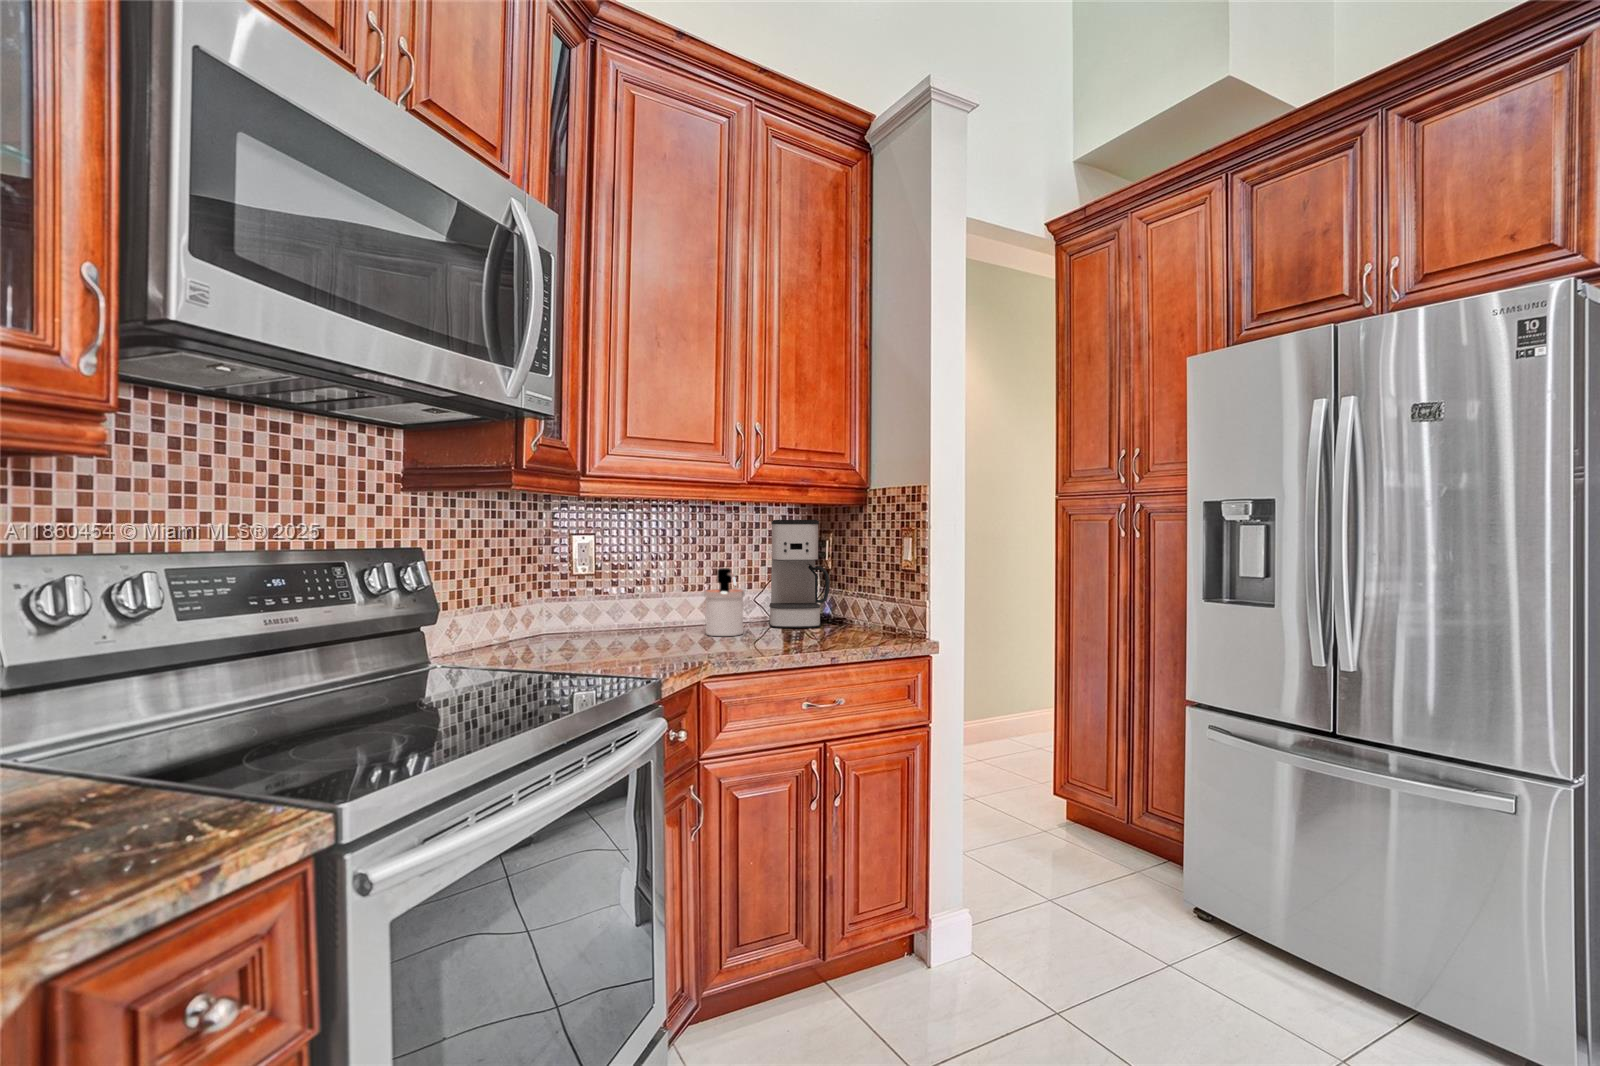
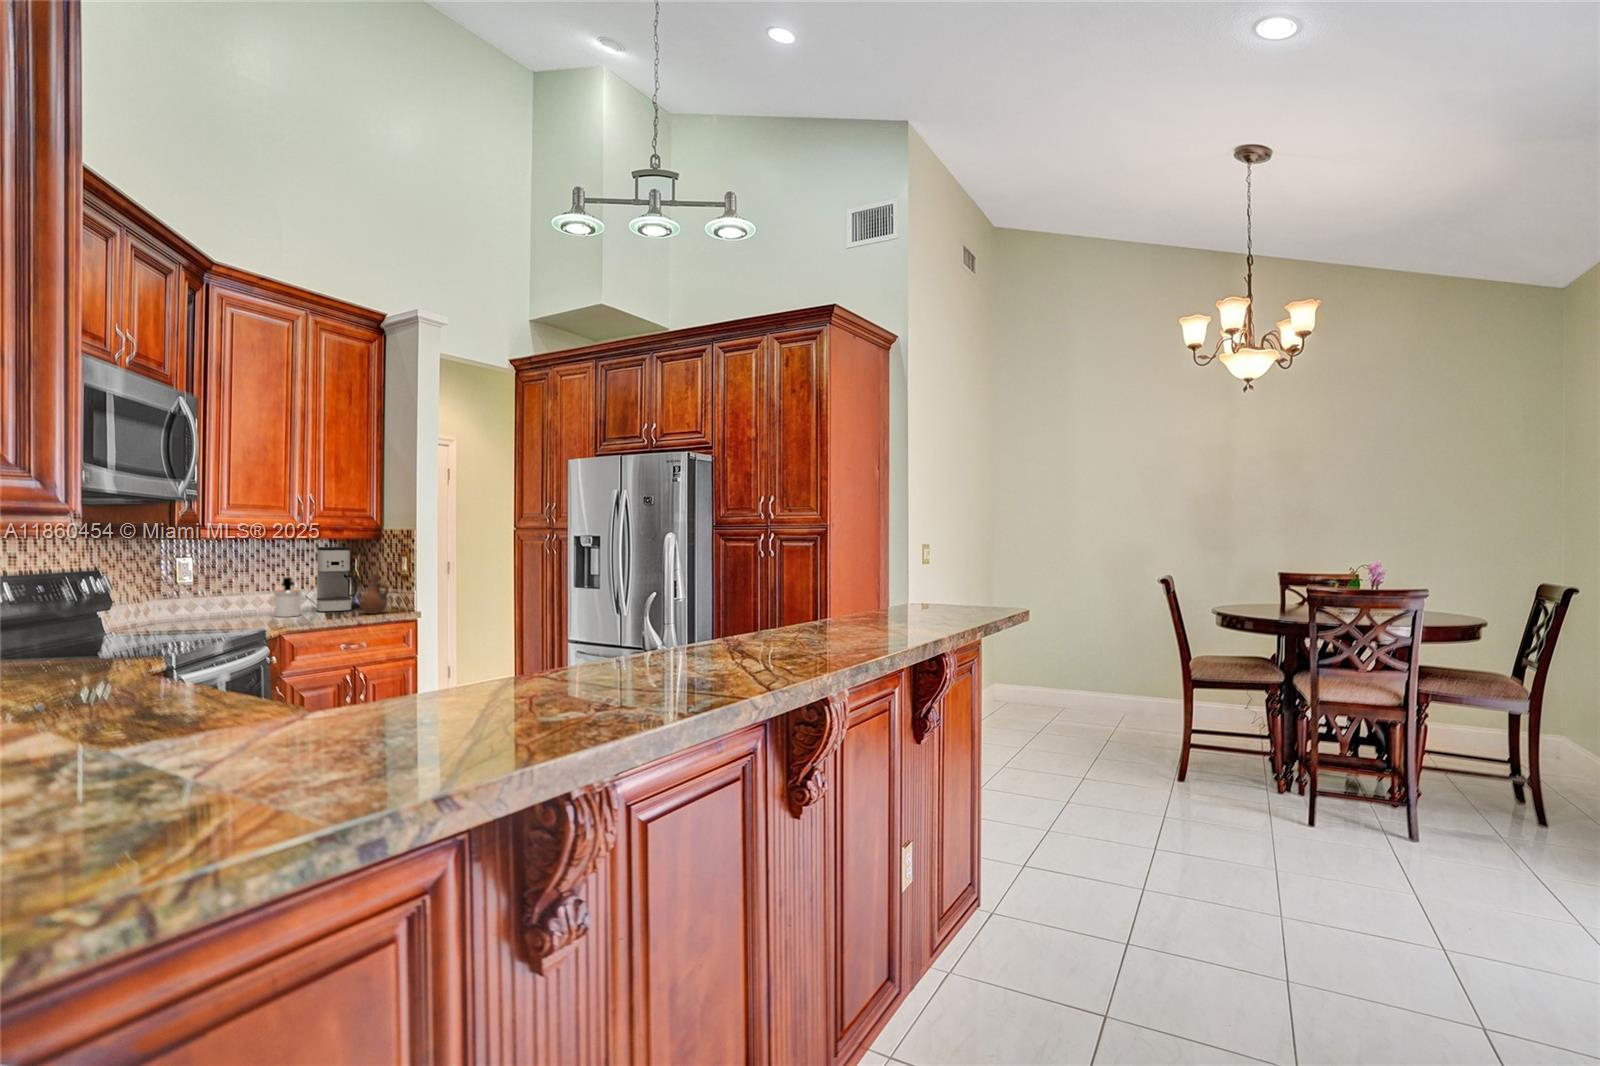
ceramic pitcher: none [833,553,882,638] -> present [359,567,389,614]

